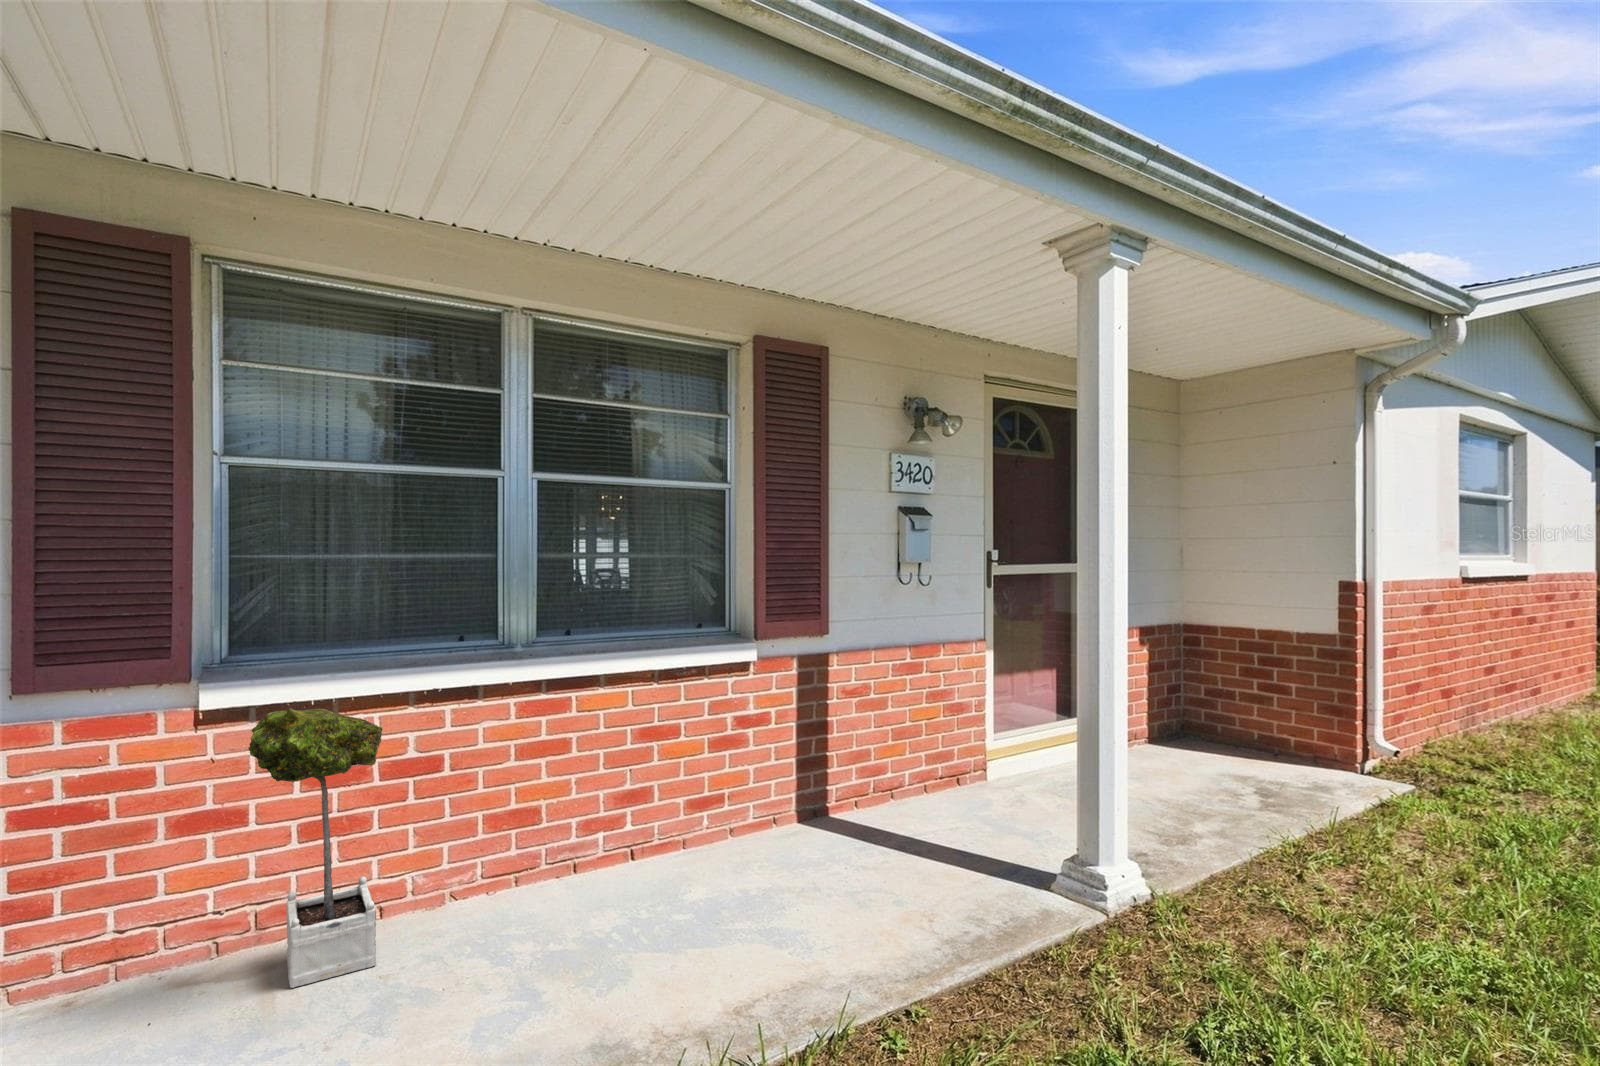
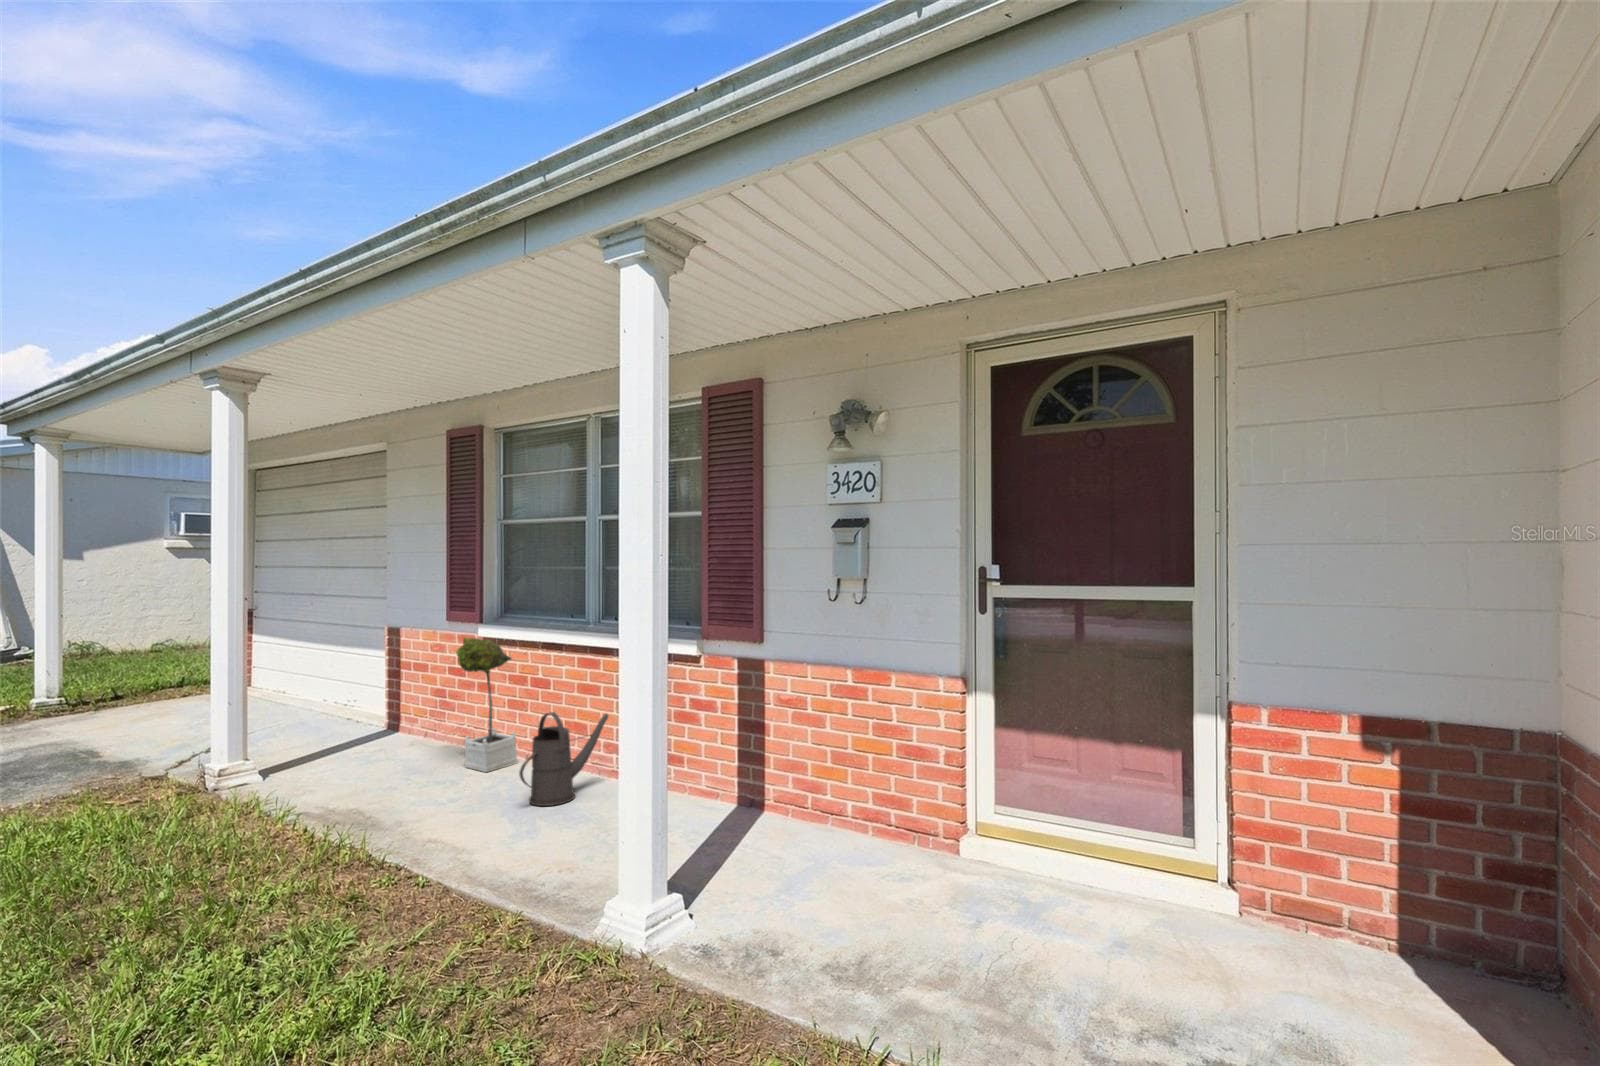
watering can: none [588,774,660,931] -> present [519,712,608,806]

